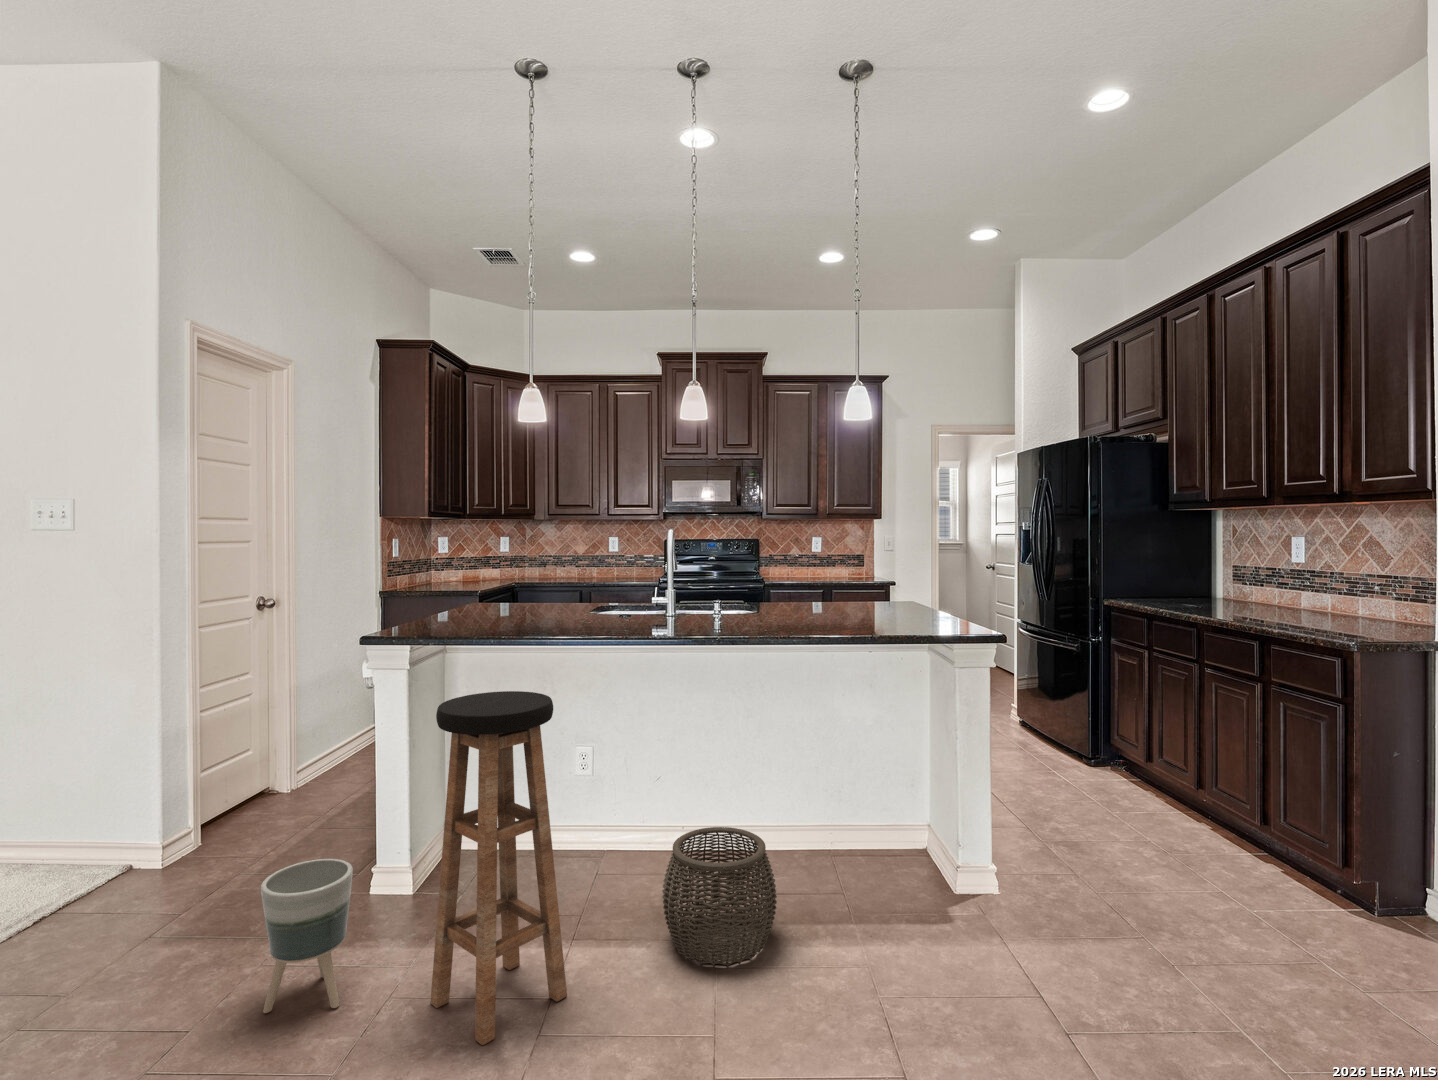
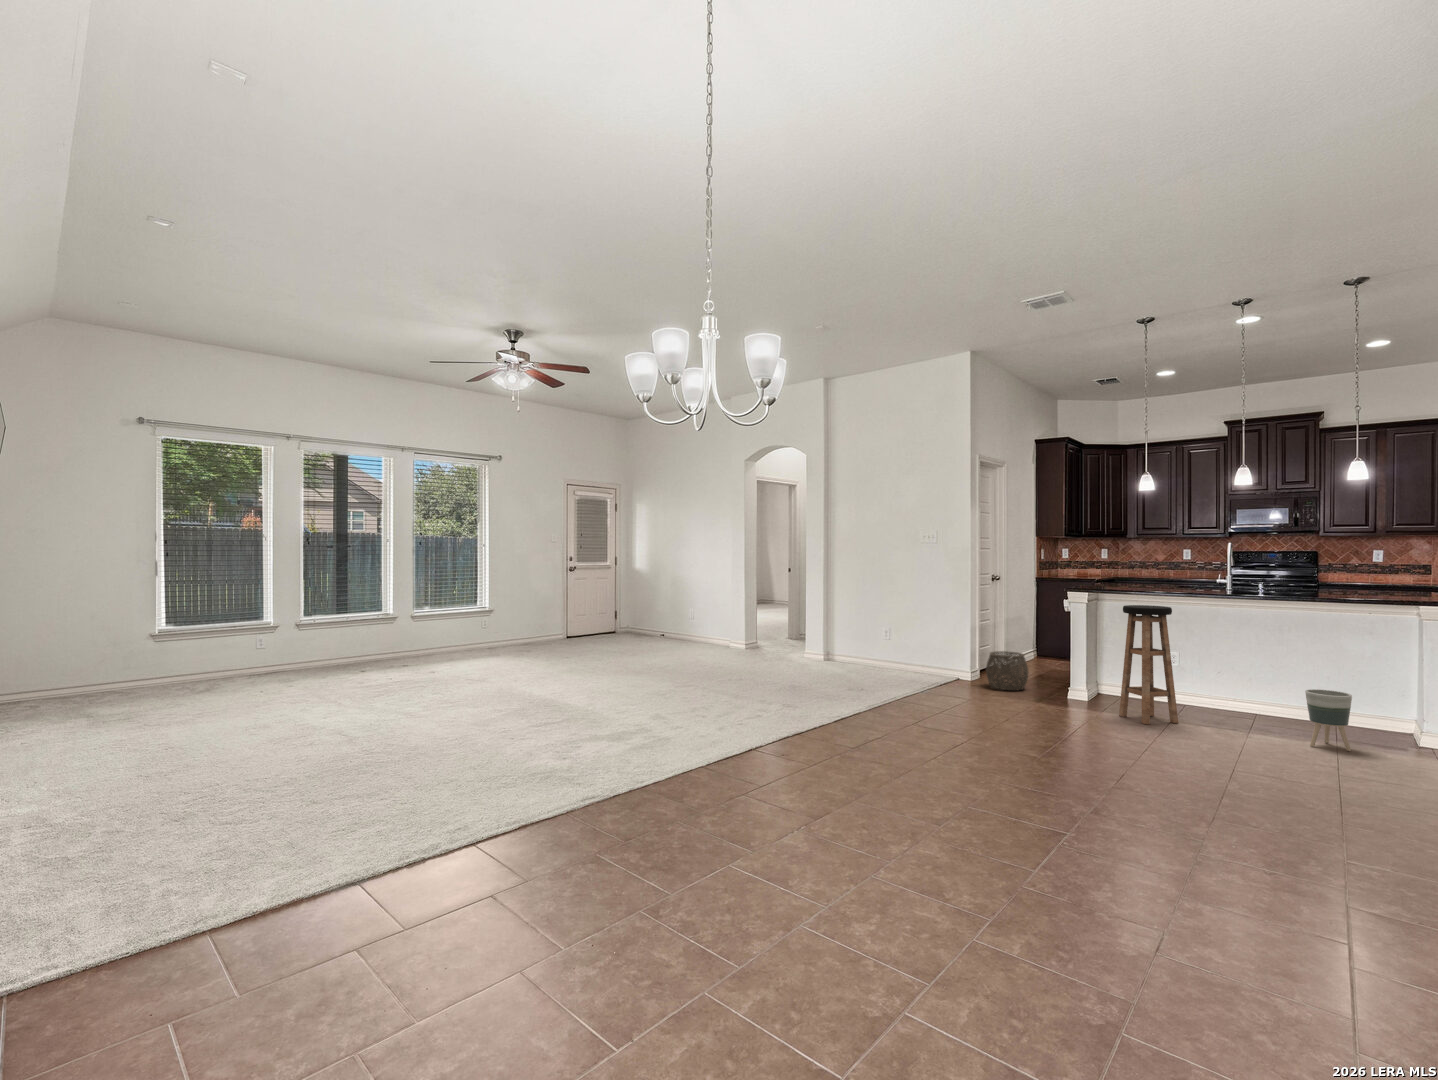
woven basket: present [662,827,777,966] -> present [986,651,1029,691]
planter: present [261,859,353,1013] -> present [1305,689,1352,751]

